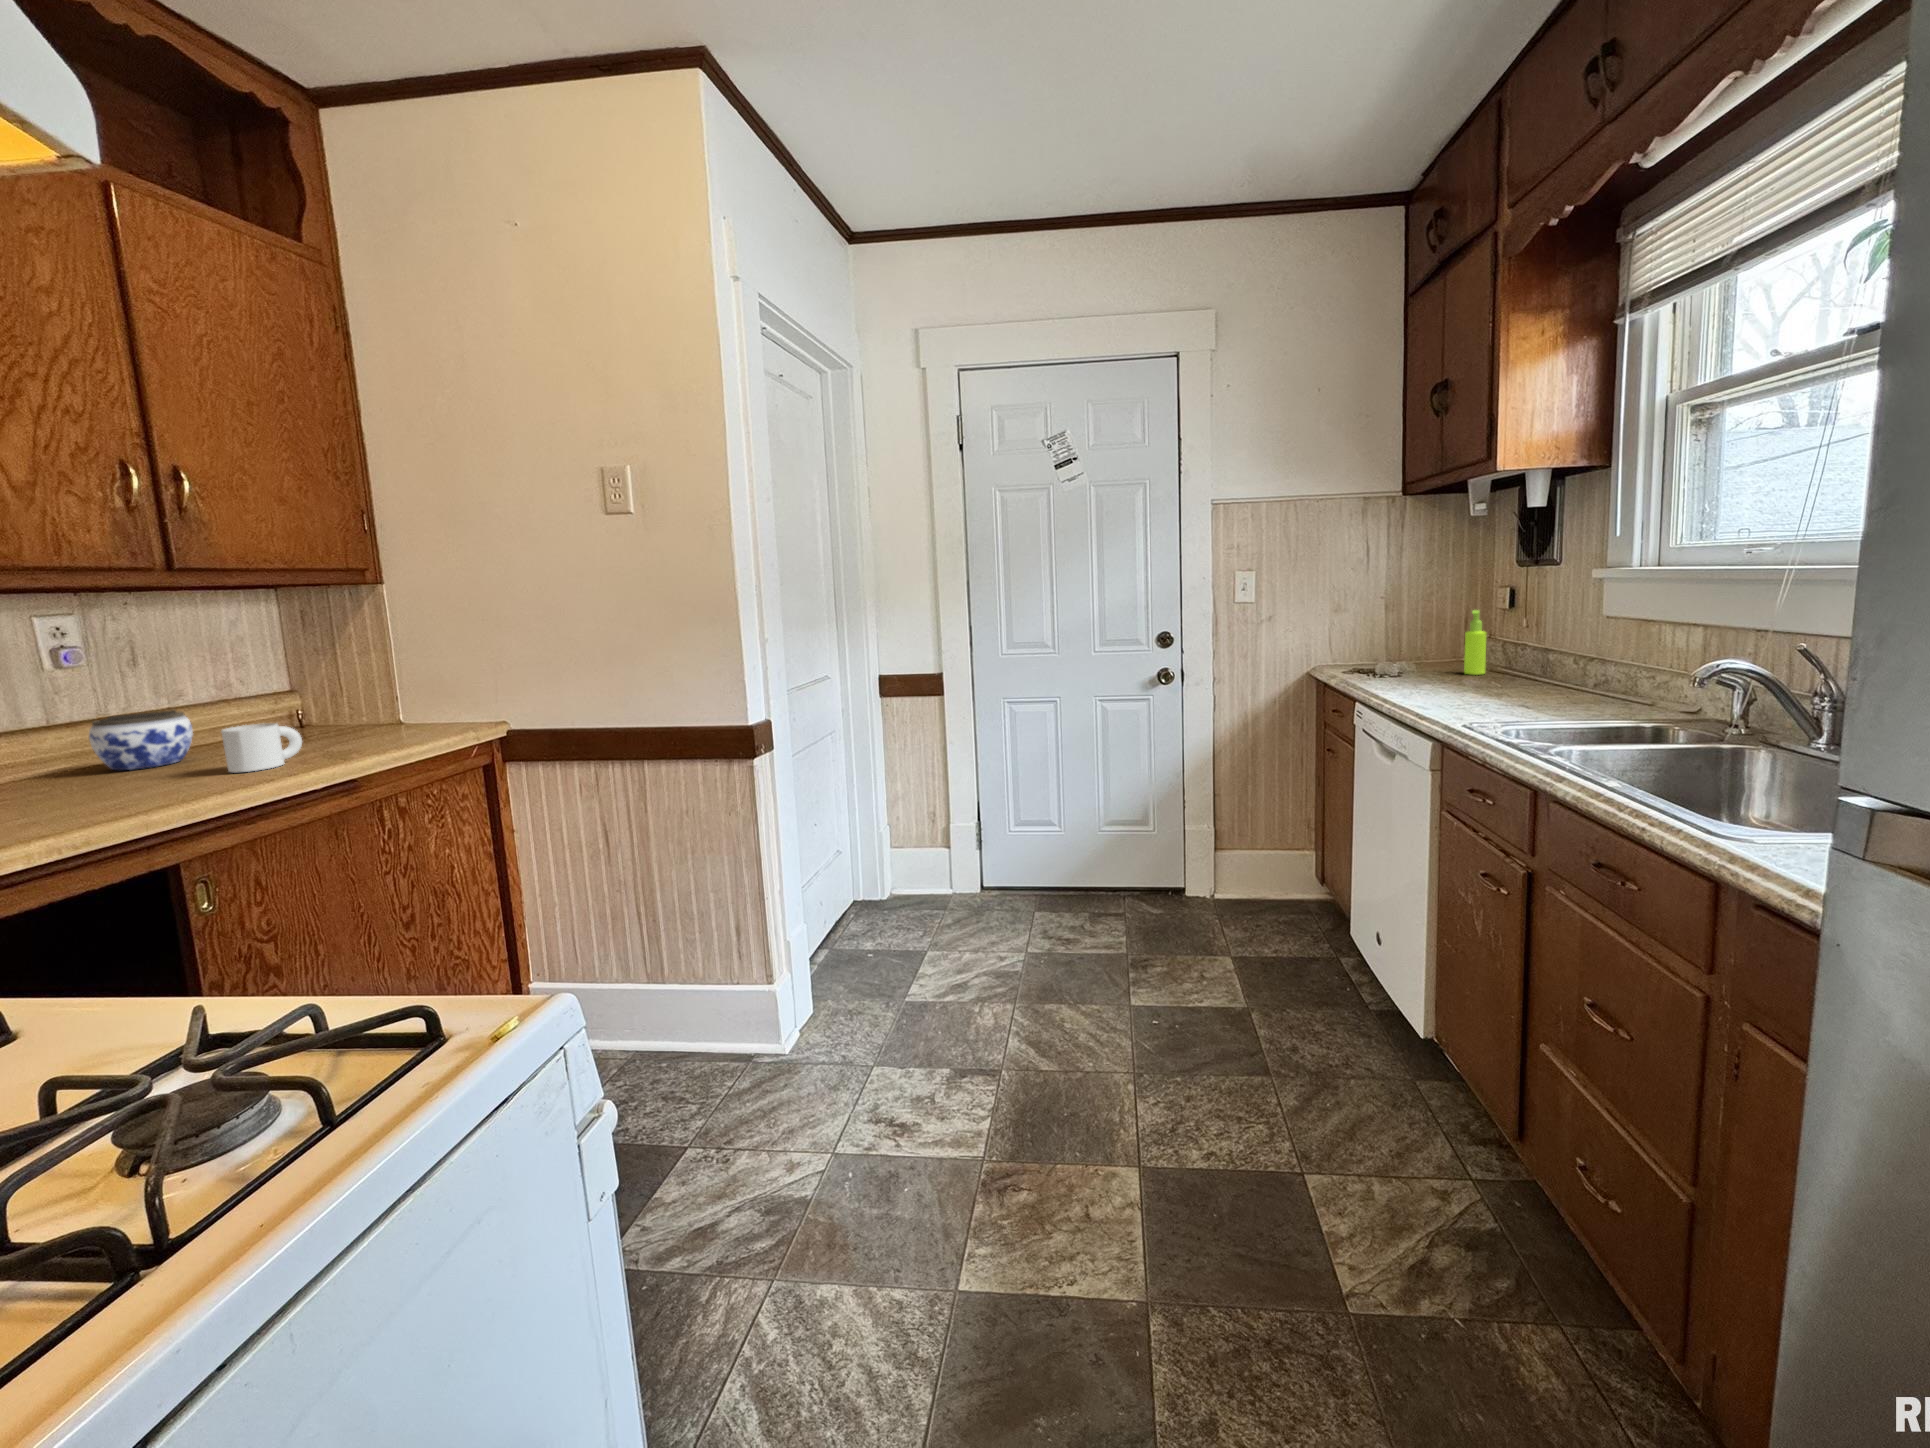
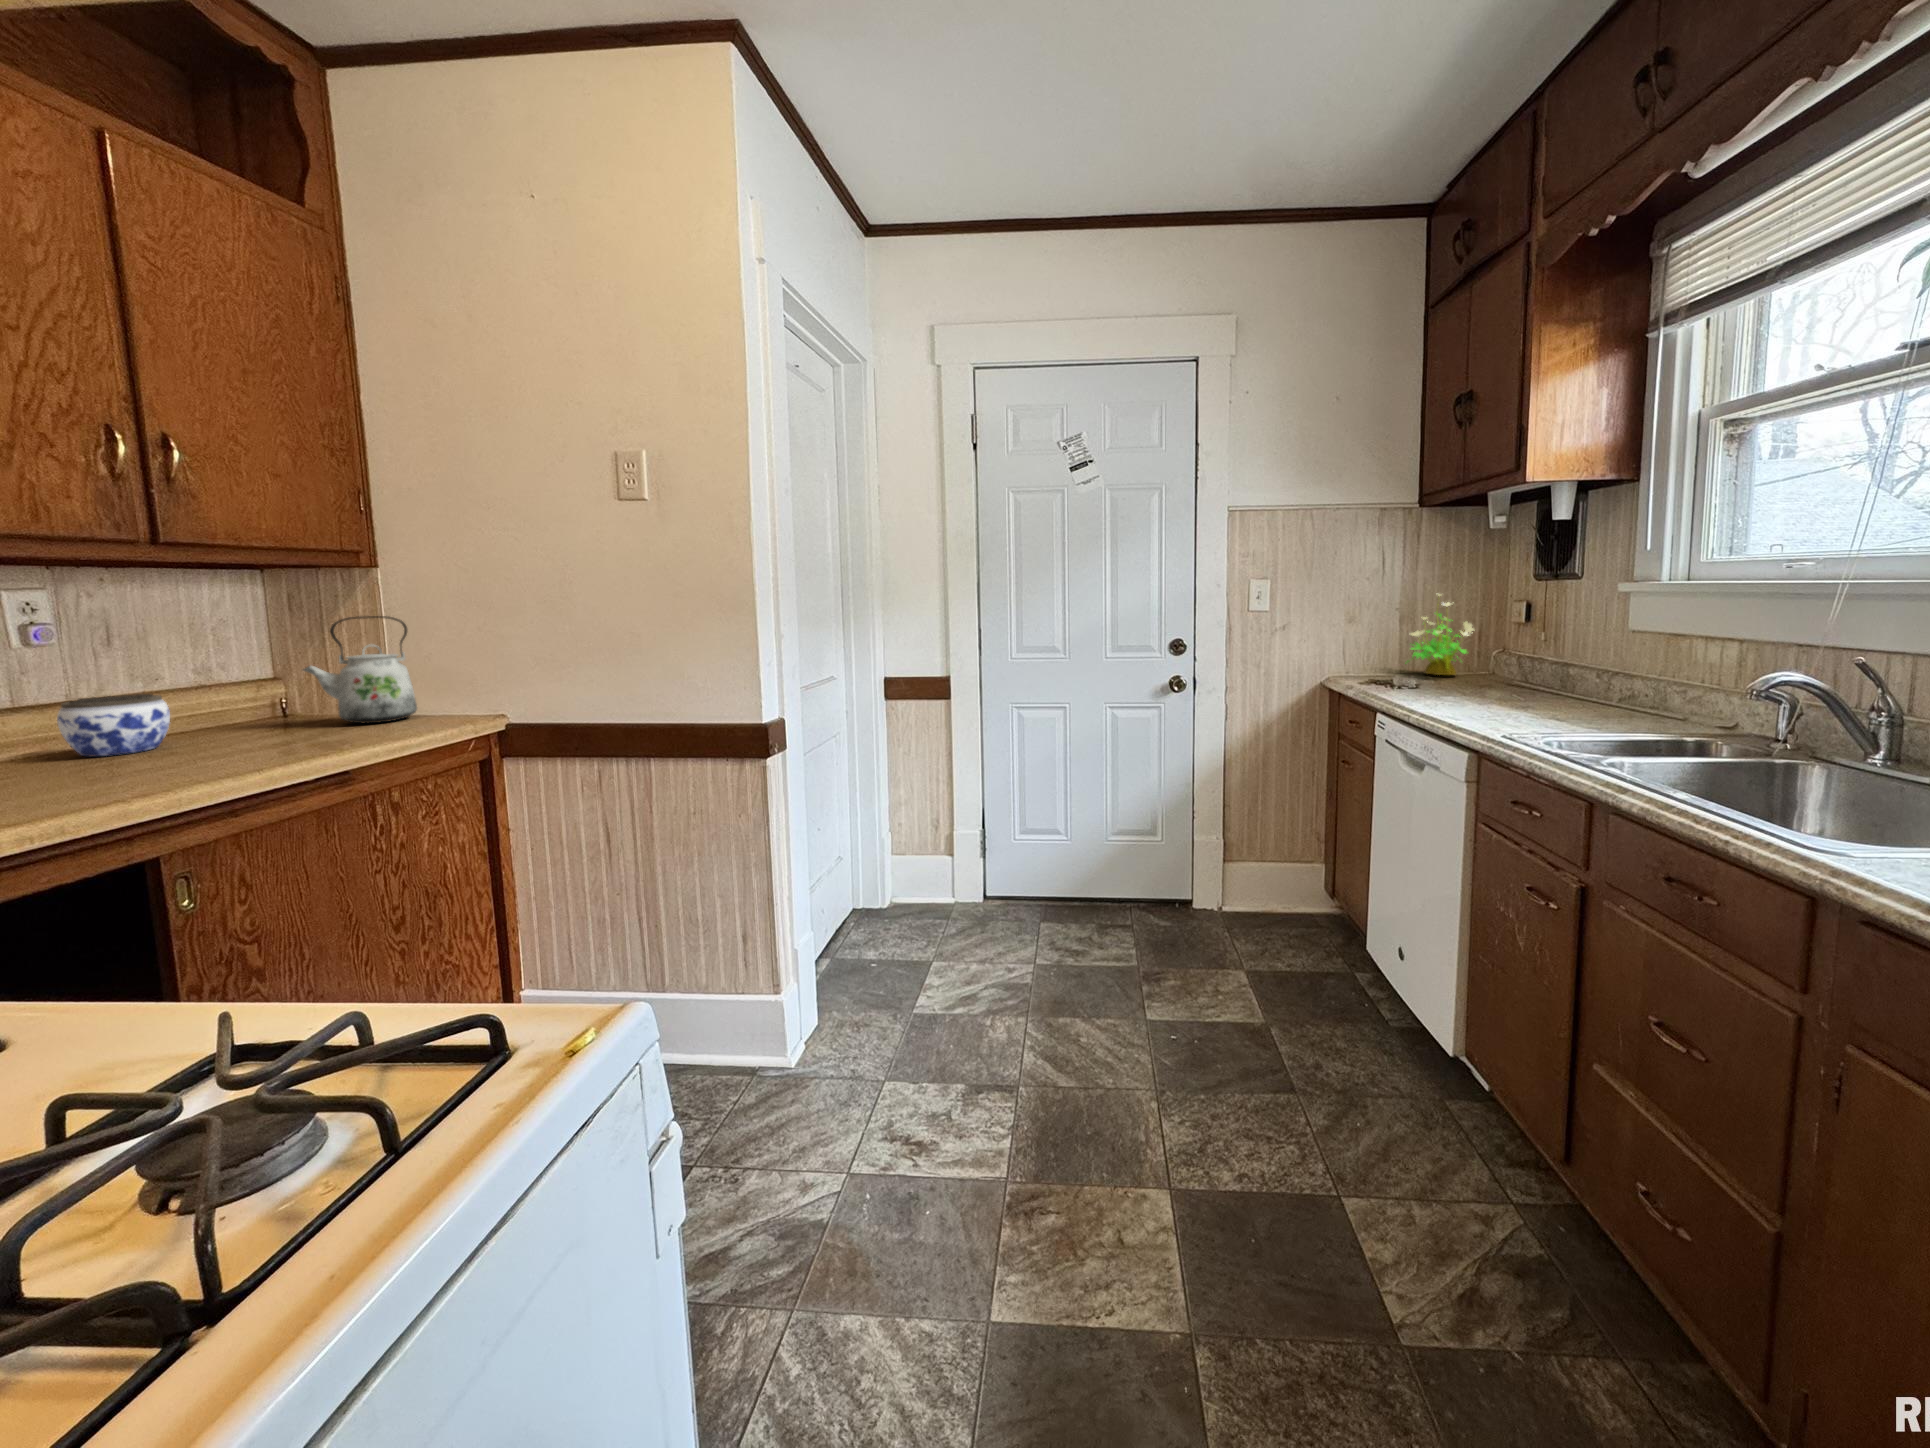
potted plant: none [1390,581,1460,662] -> present [1405,594,1474,675]
soap dispenser: present [1464,610,1487,675] -> none [1483,623,1506,688]
kettle: none [313,631,424,733] -> present [303,616,417,723]
mug: present [221,723,302,773] -> none [205,709,292,761]

